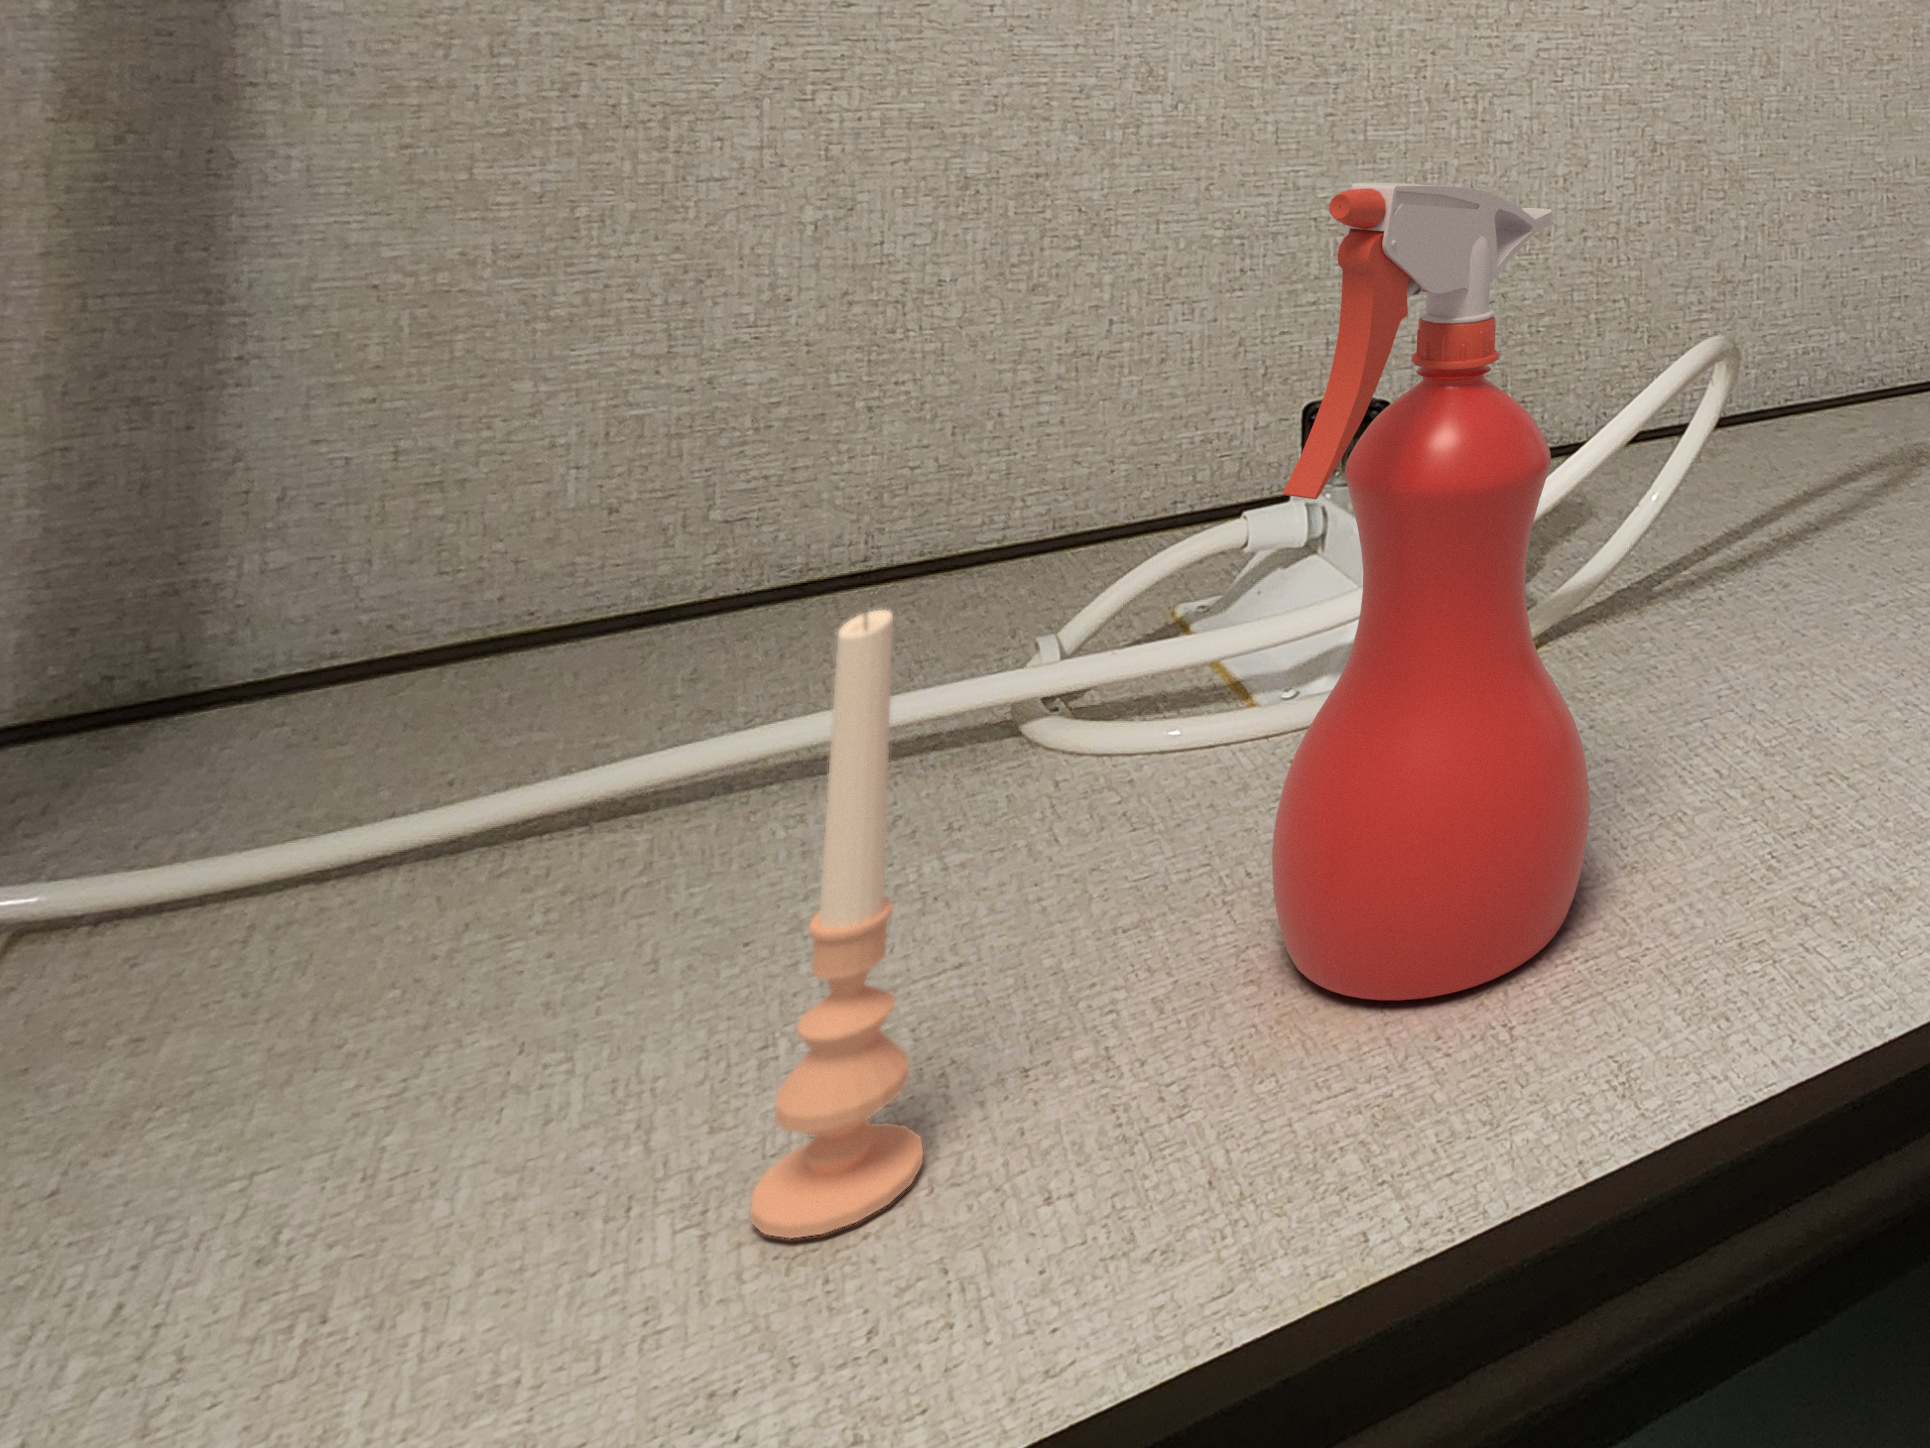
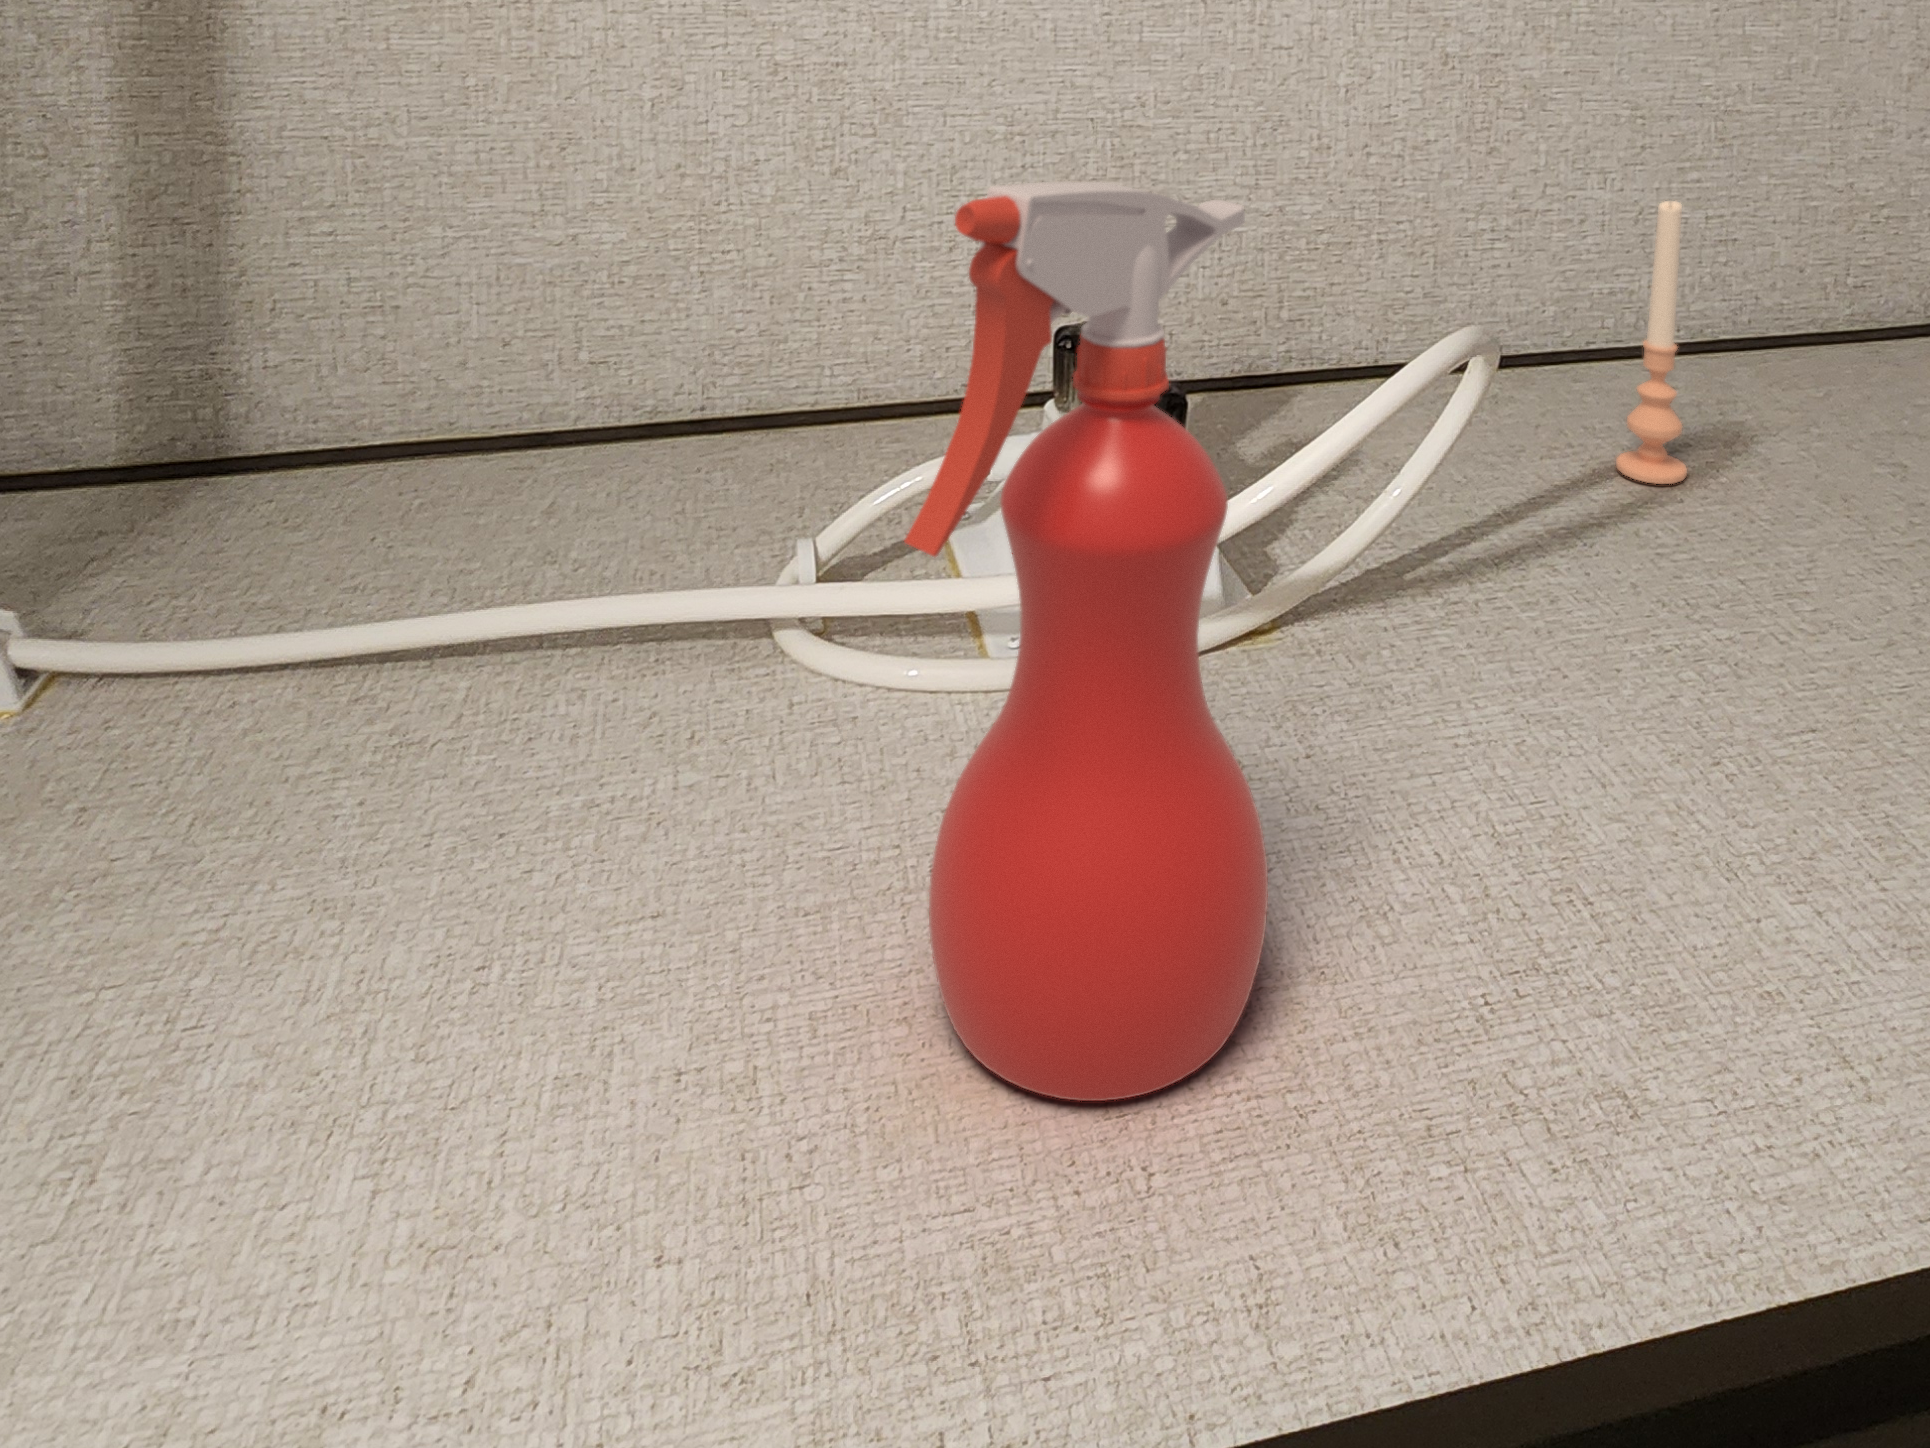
candle: present [750,610,923,1238] -> present [1616,201,1687,484]

